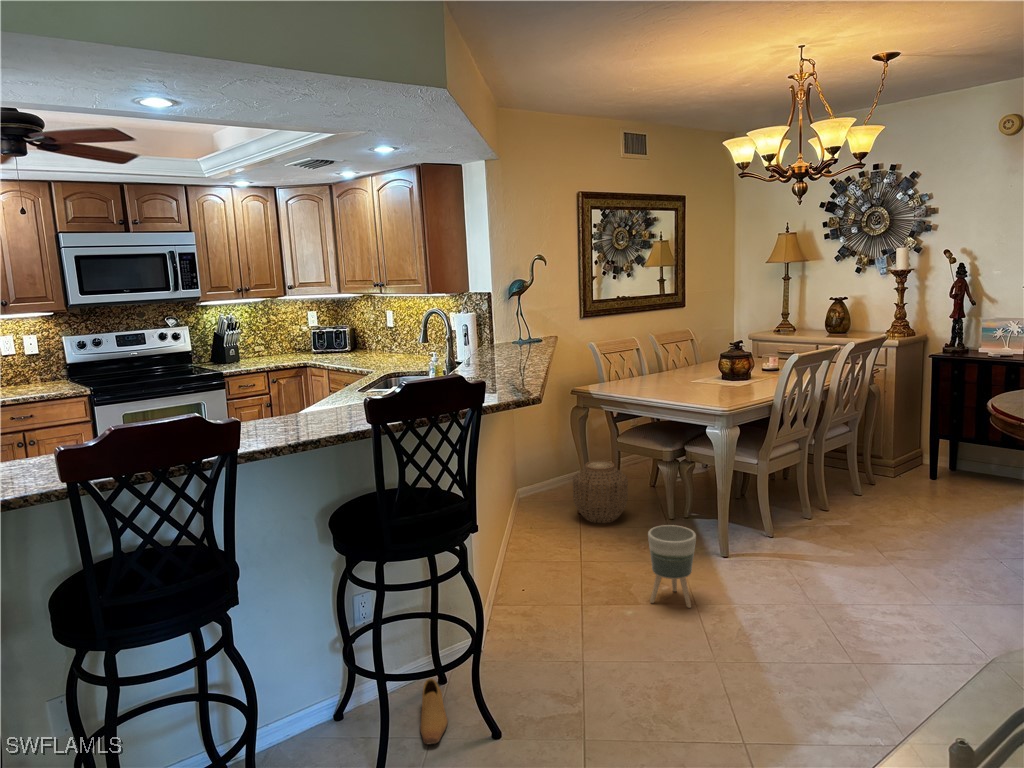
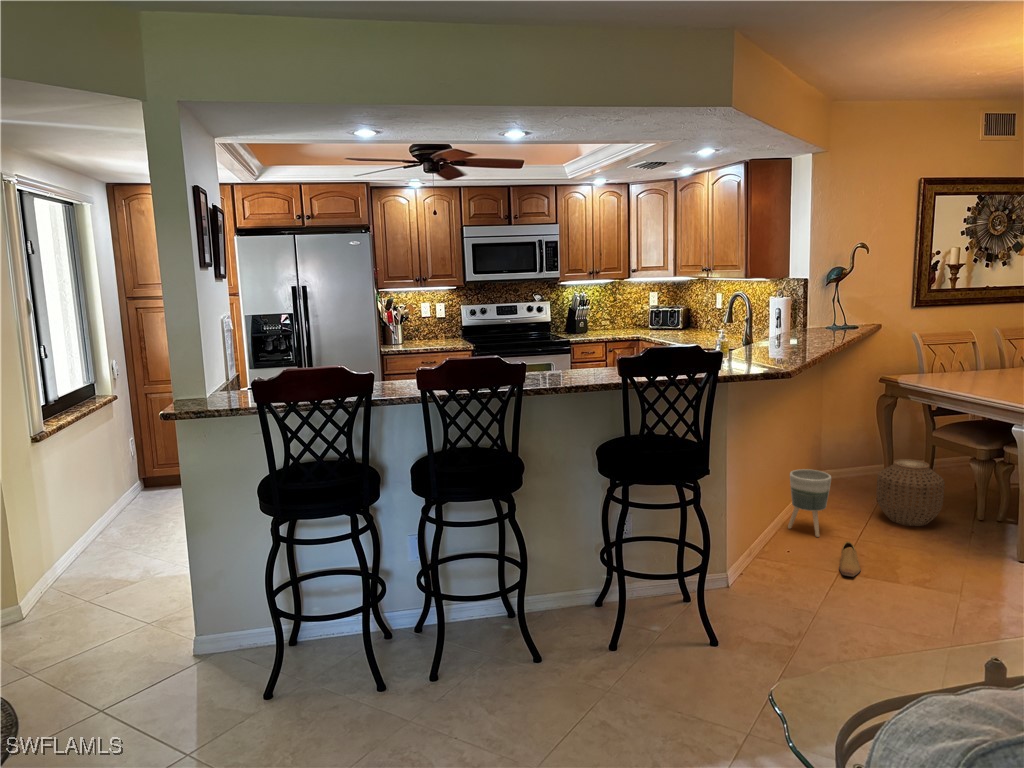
planter: present [648,525,696,608] -> present [788,469,831,537]
shoe: present [420,678,448,744] -> present [839,542,861,577]

